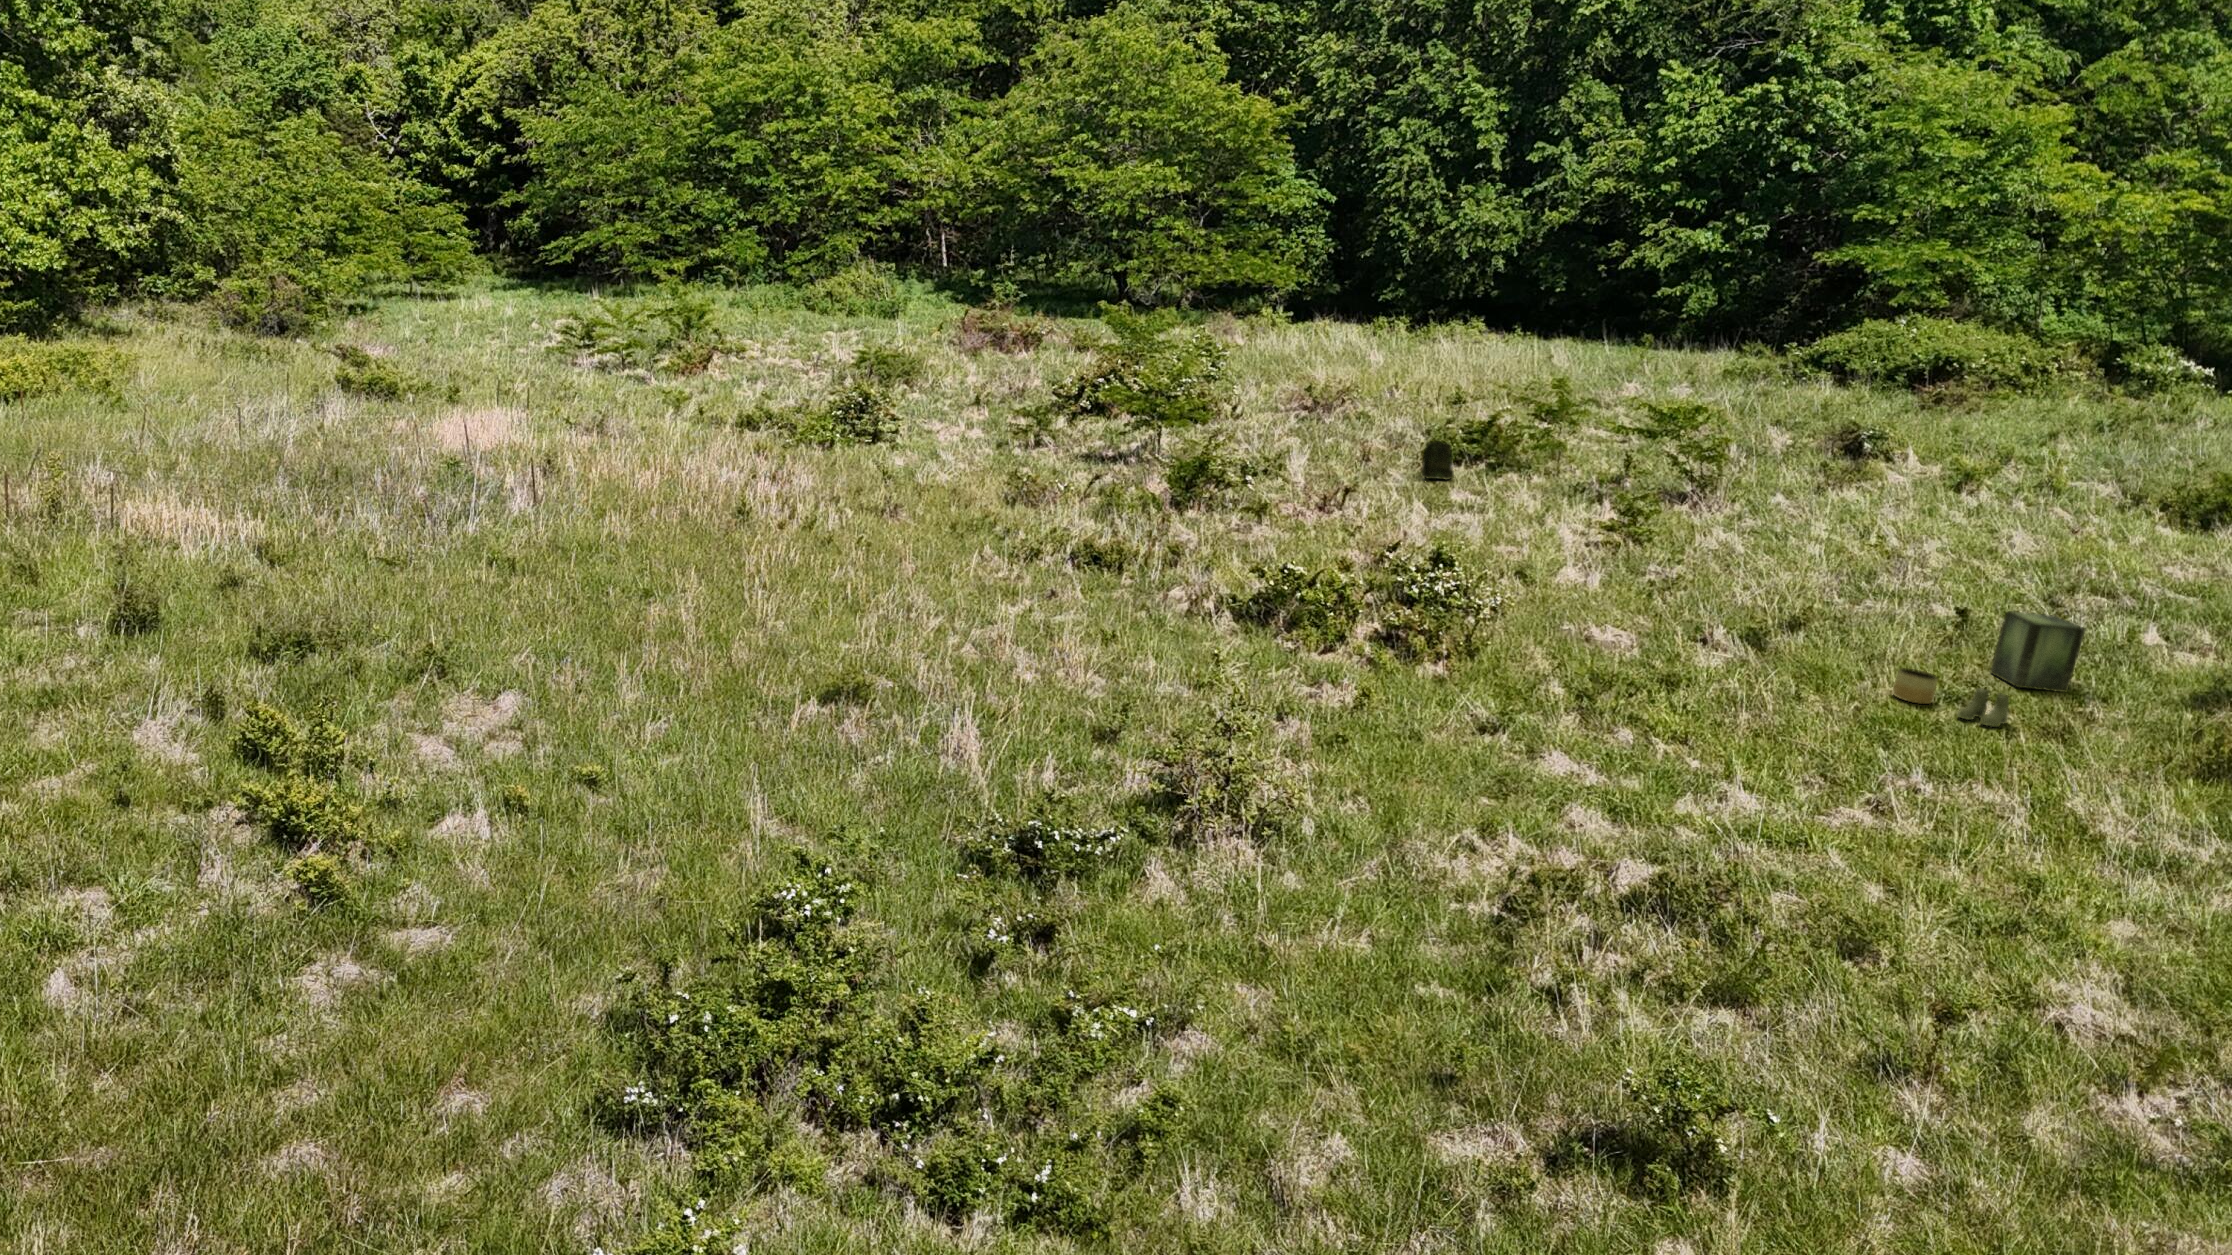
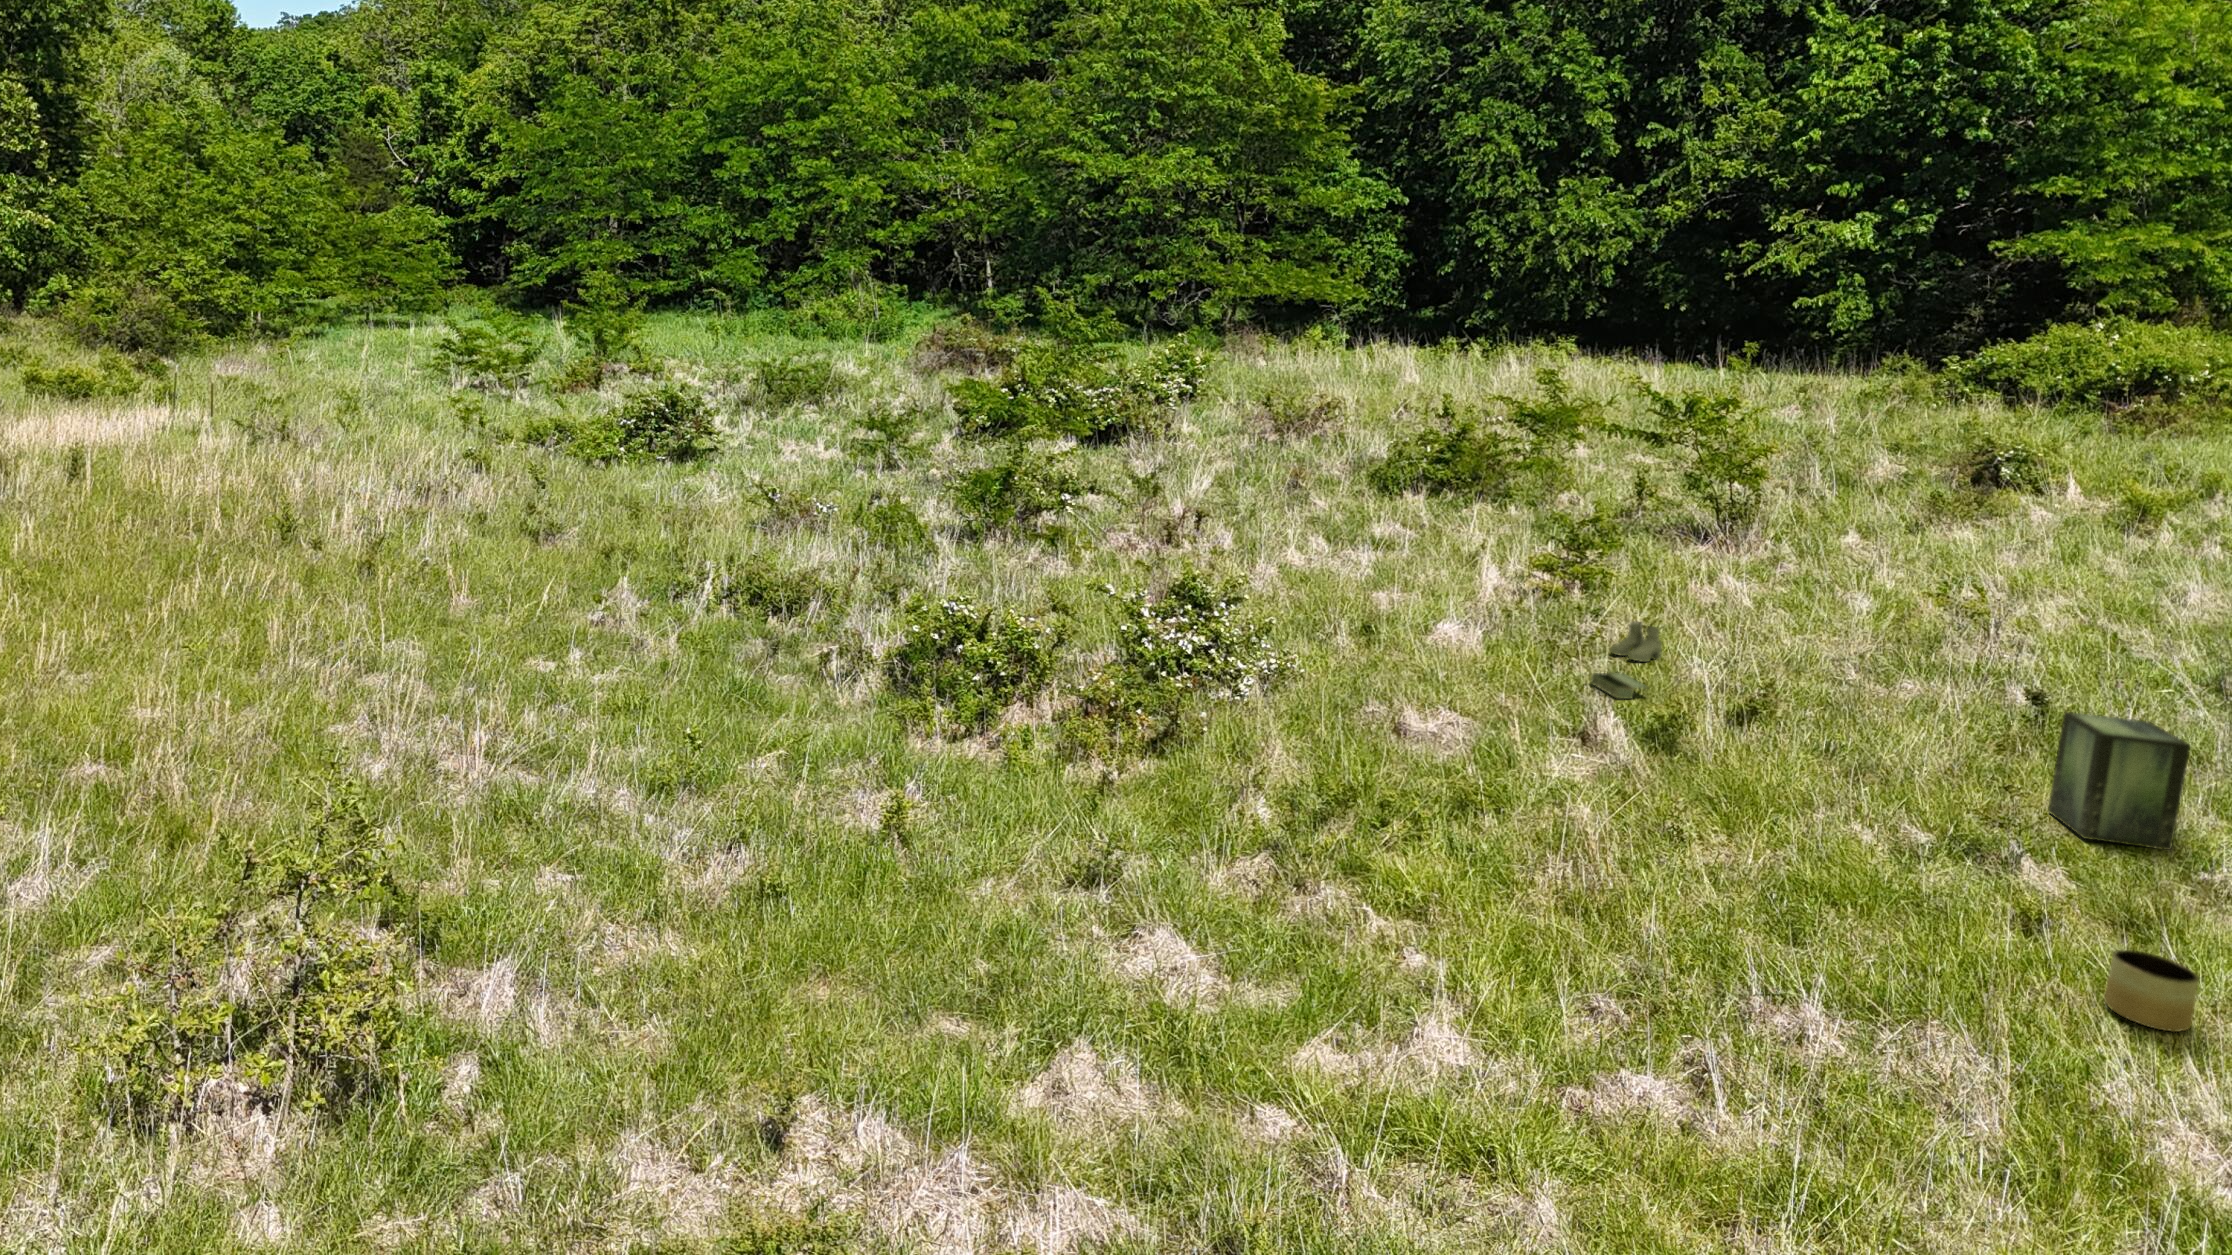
backpack: present [1420,441,1454,480] -> none [1357,465,1400,518]
toolbox: none [1667,592,1712,610] -> present [1591,672,1648,699]
planter: present [1893,668,1938,704] -> present [2104,950,2199,1032]
boots: present [1958,688,2009,727] -> present [1611,622,1662,662]

